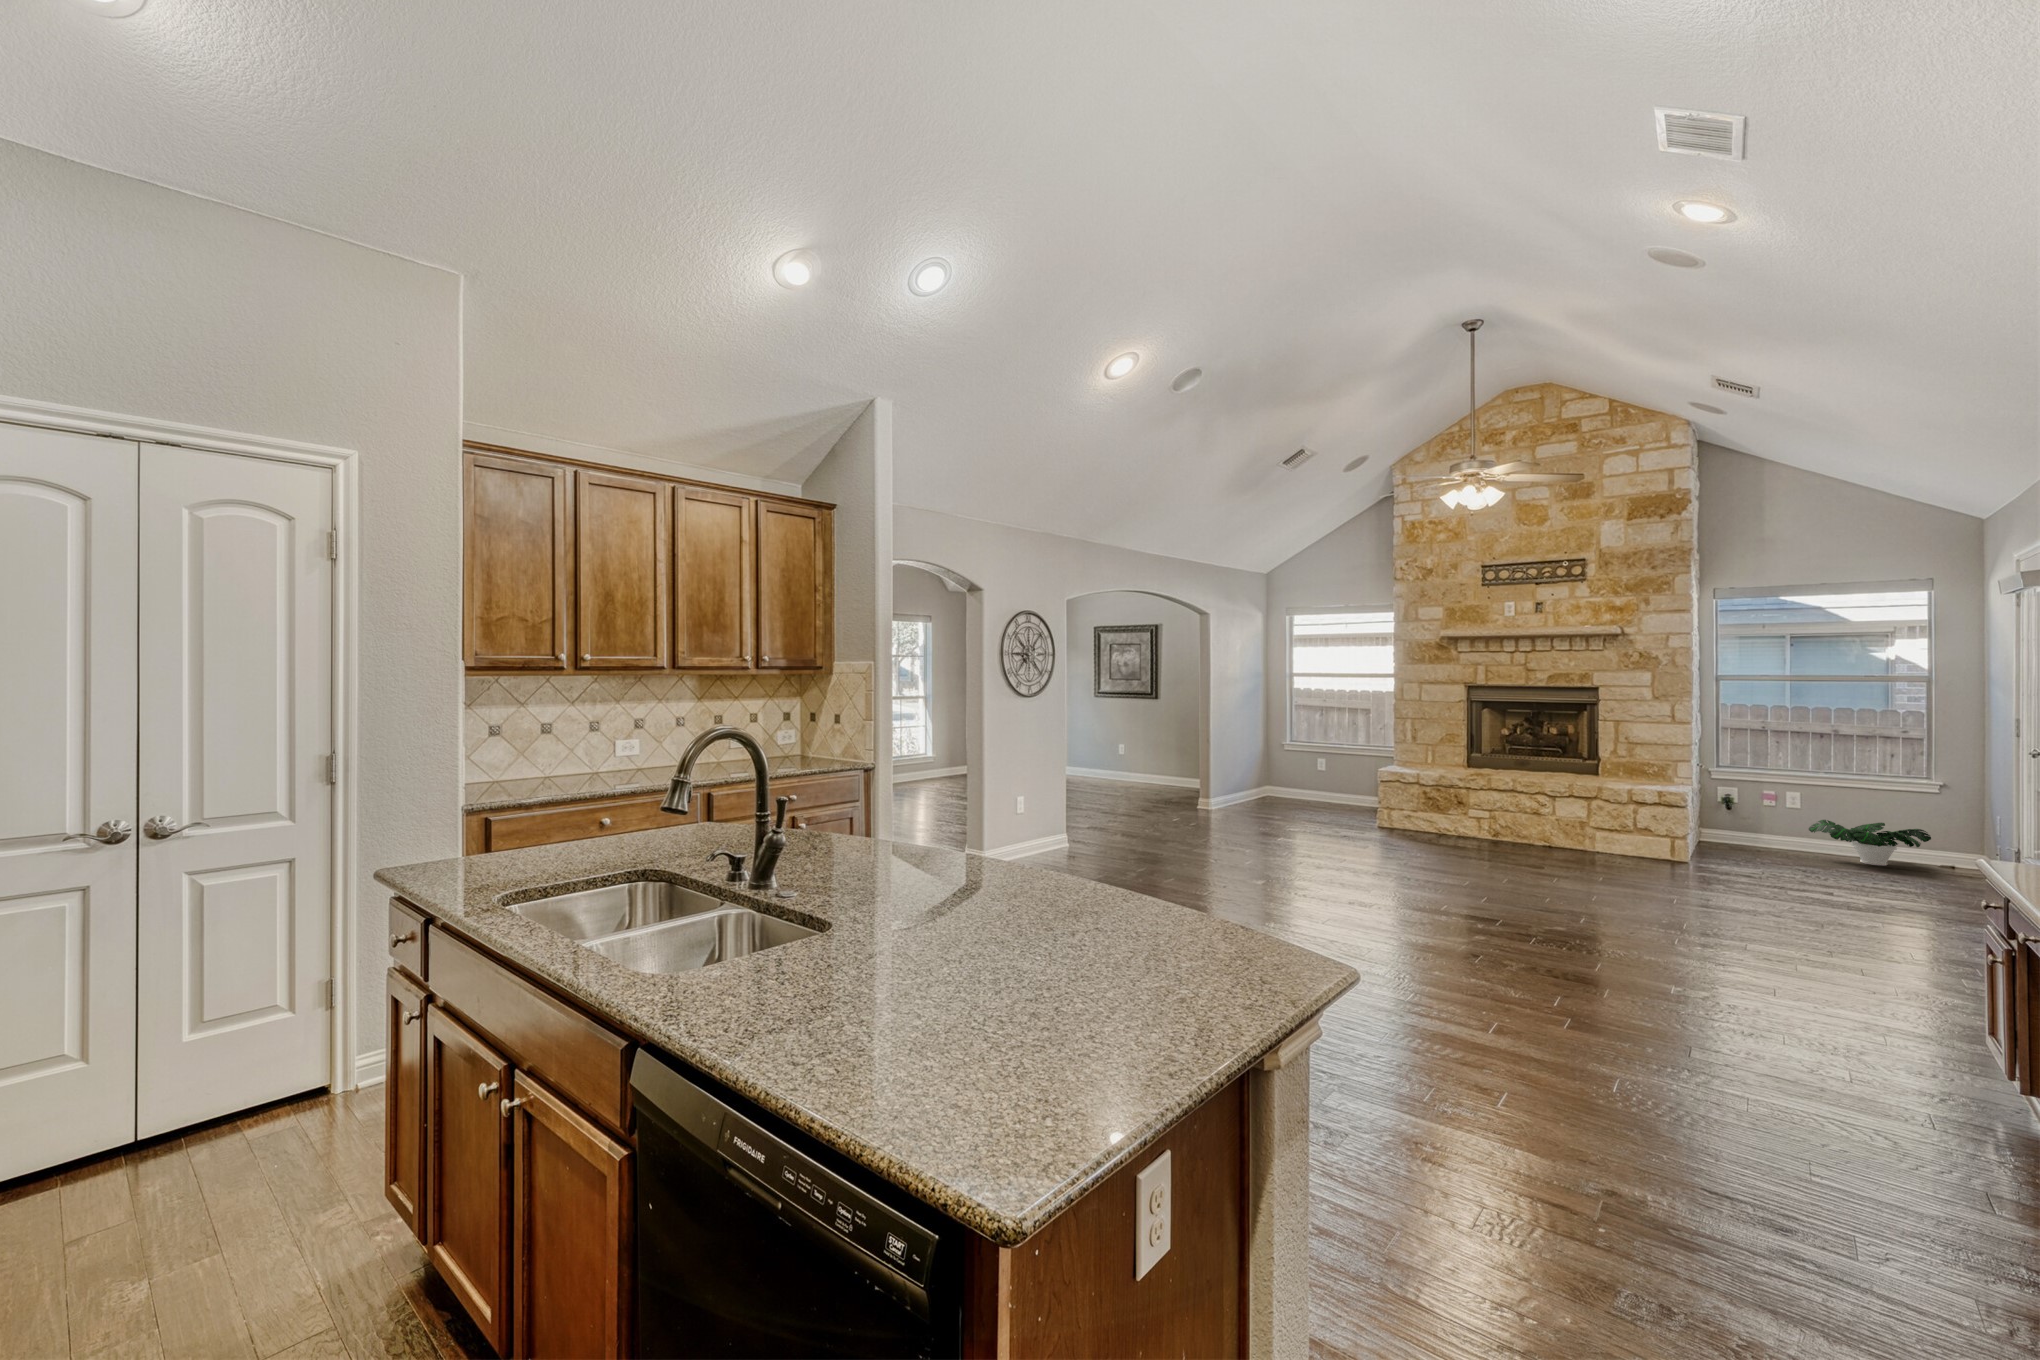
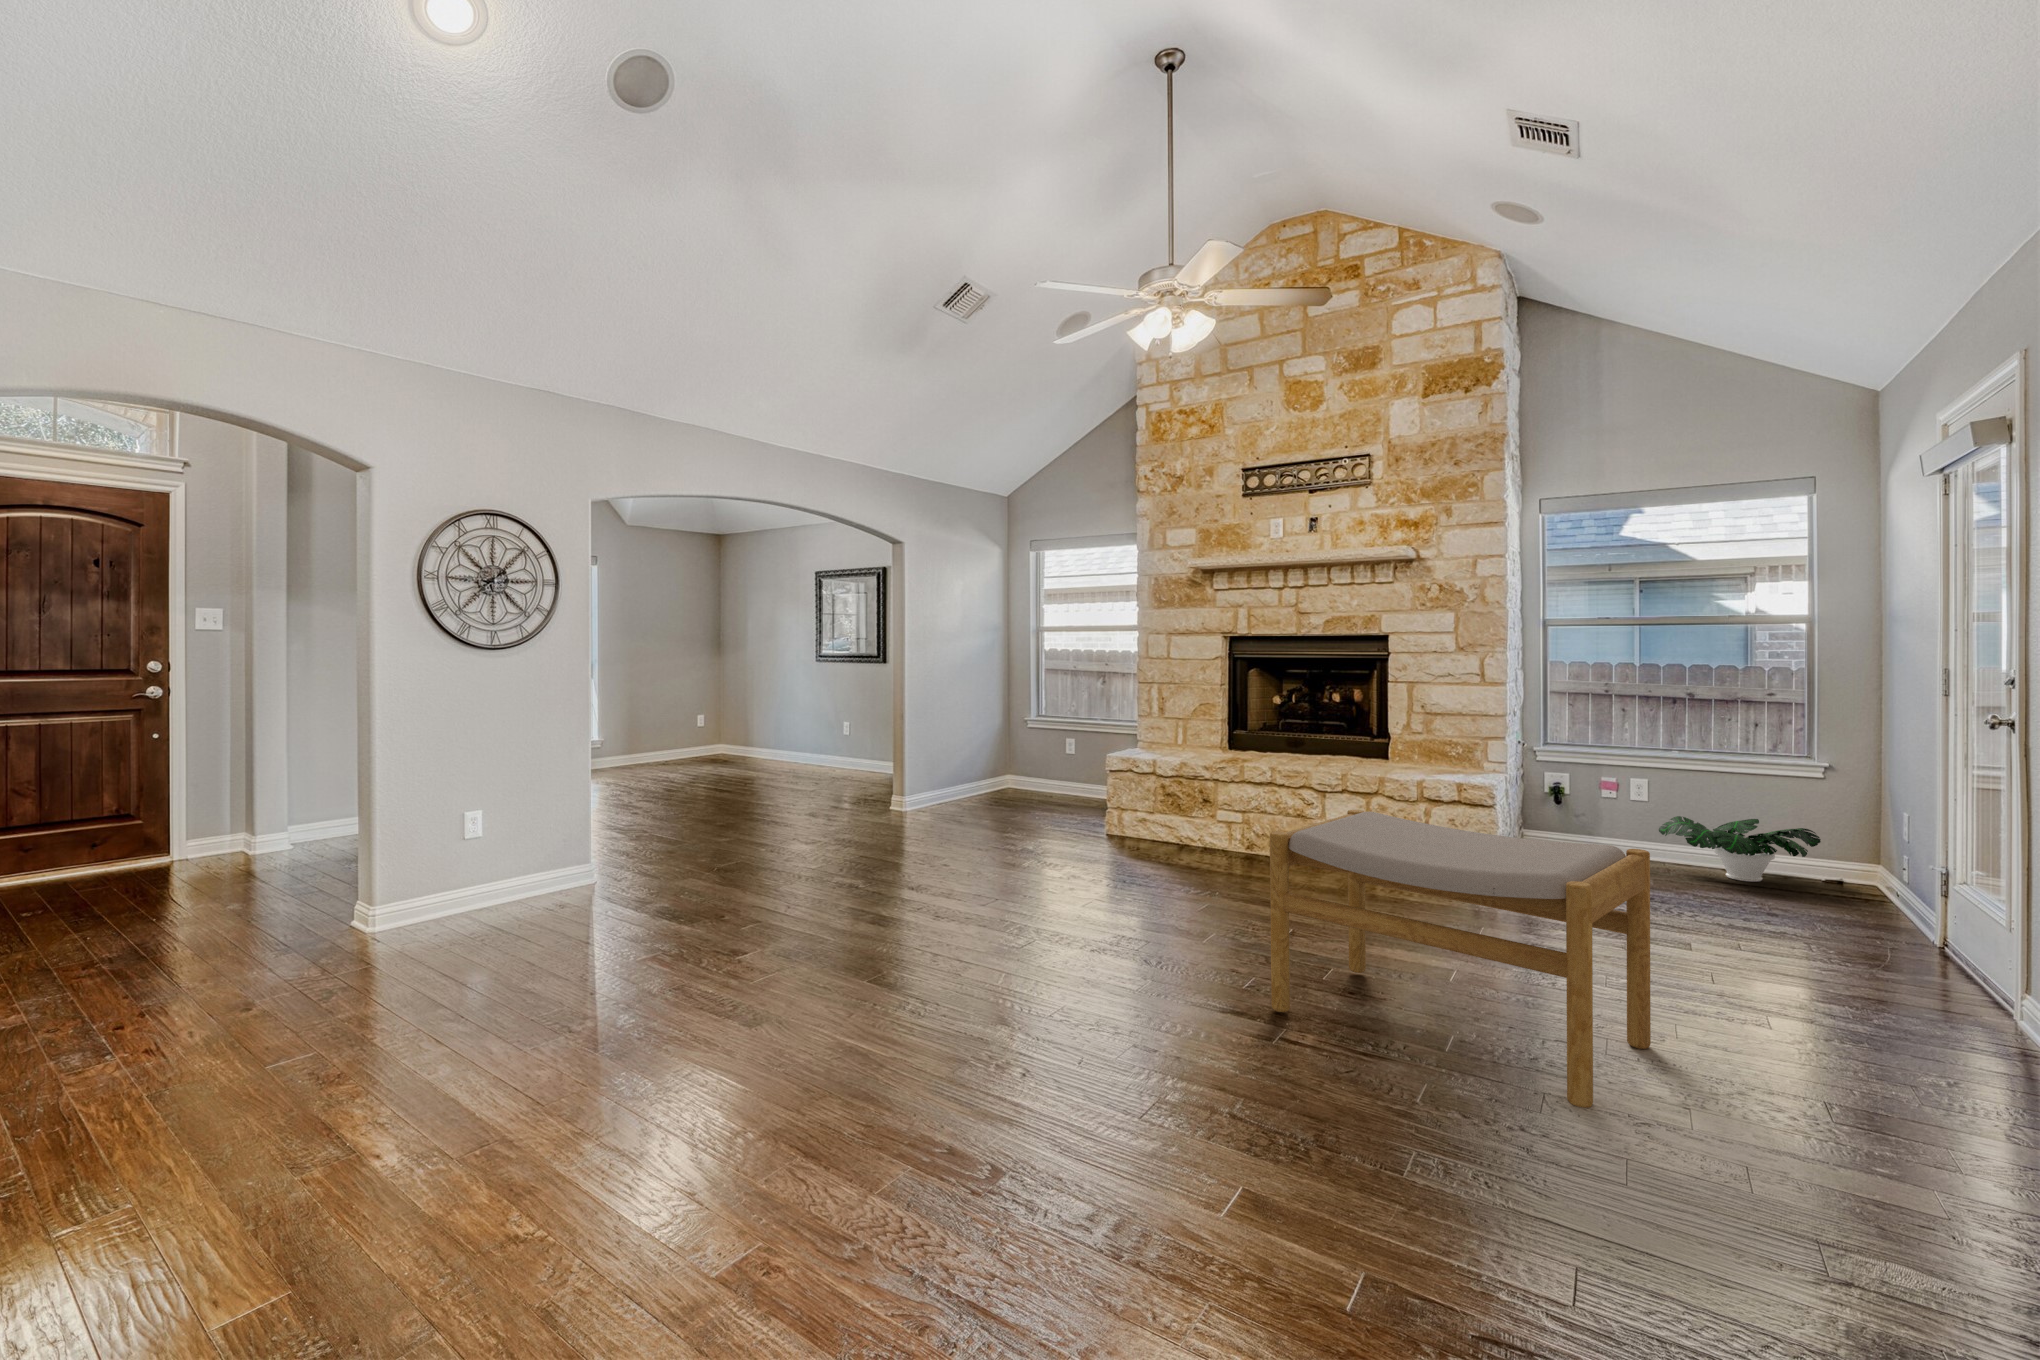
footstool: none [1573,801,1815,956] -> present [1270,810,1651,1108]

